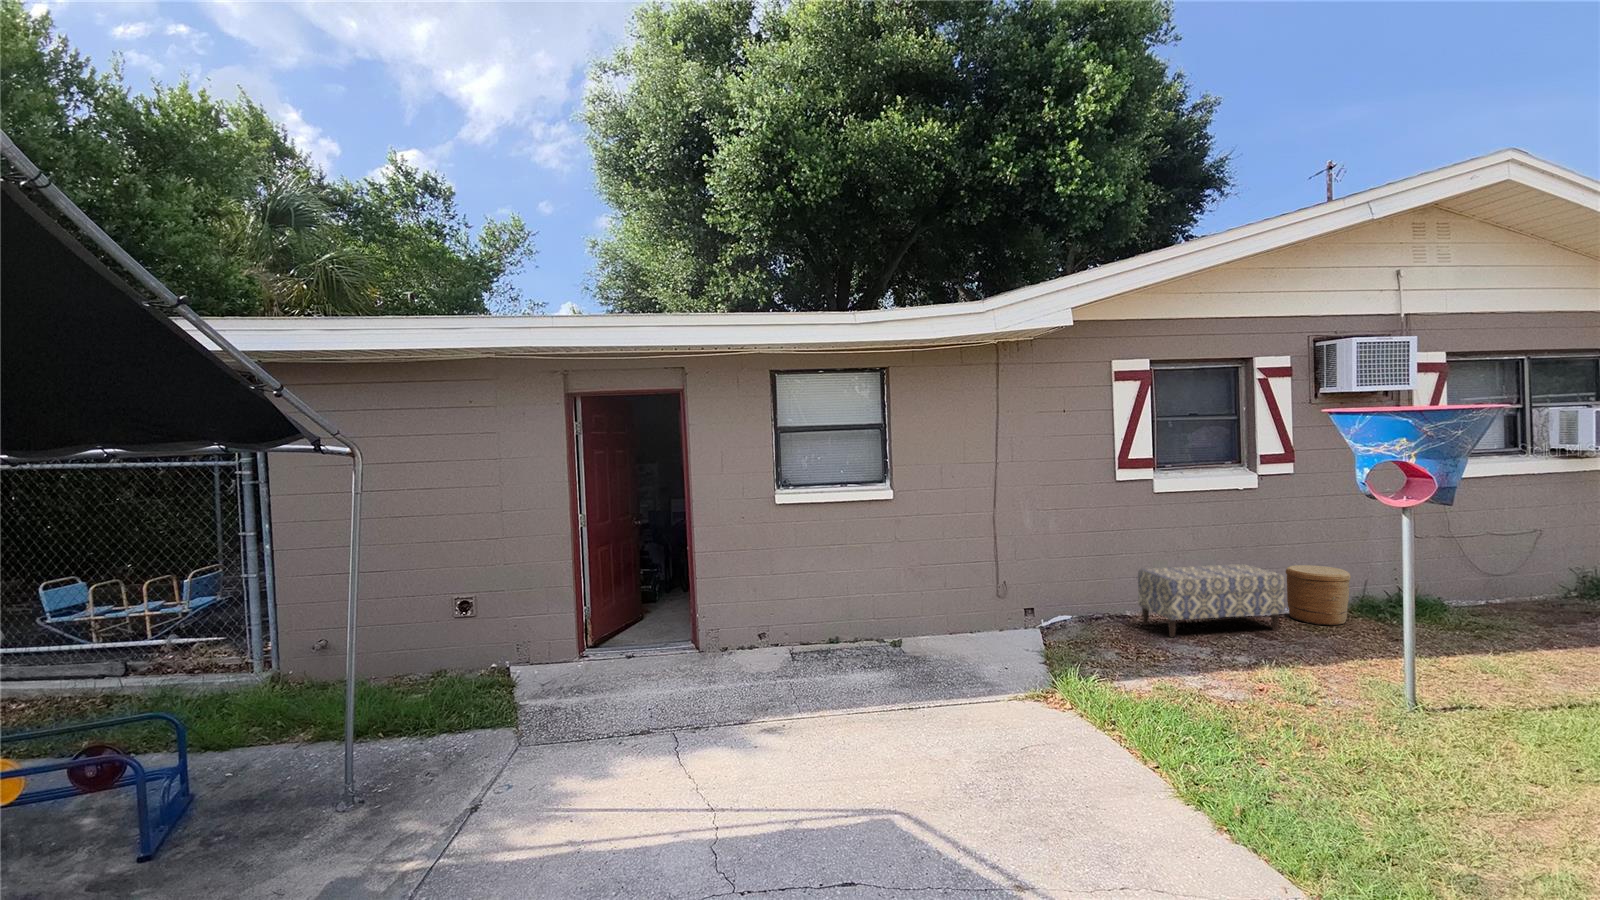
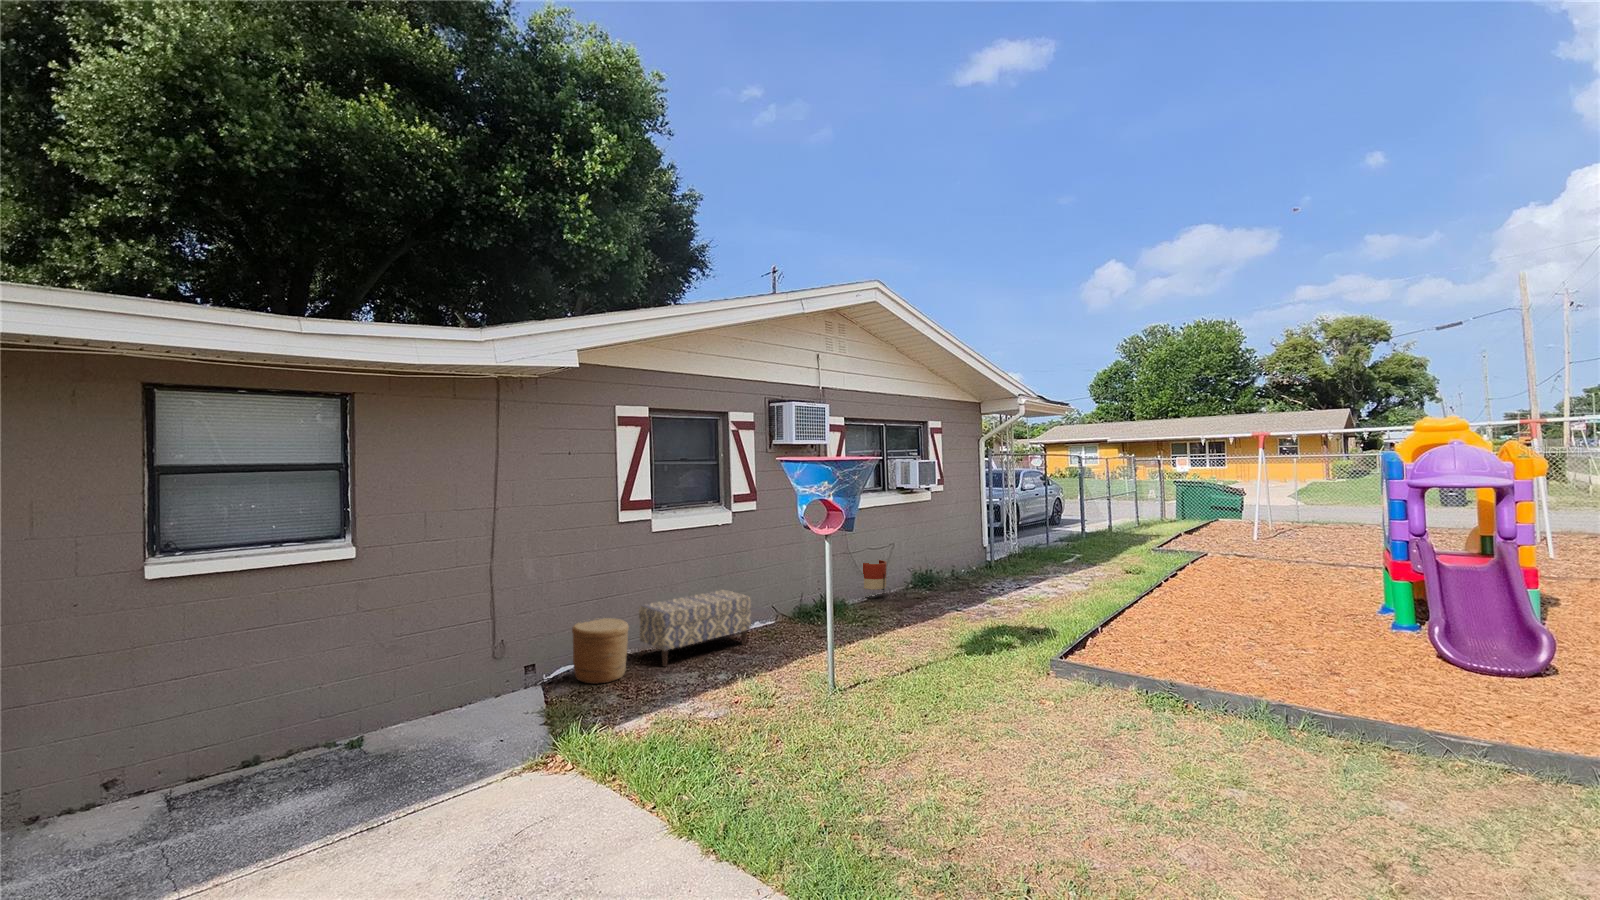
planter: none [1469,550,1522,609] -> present [863,560,887,600]
woven basket: present [1286,565,1351,625] -> present [572,618,629,684]

